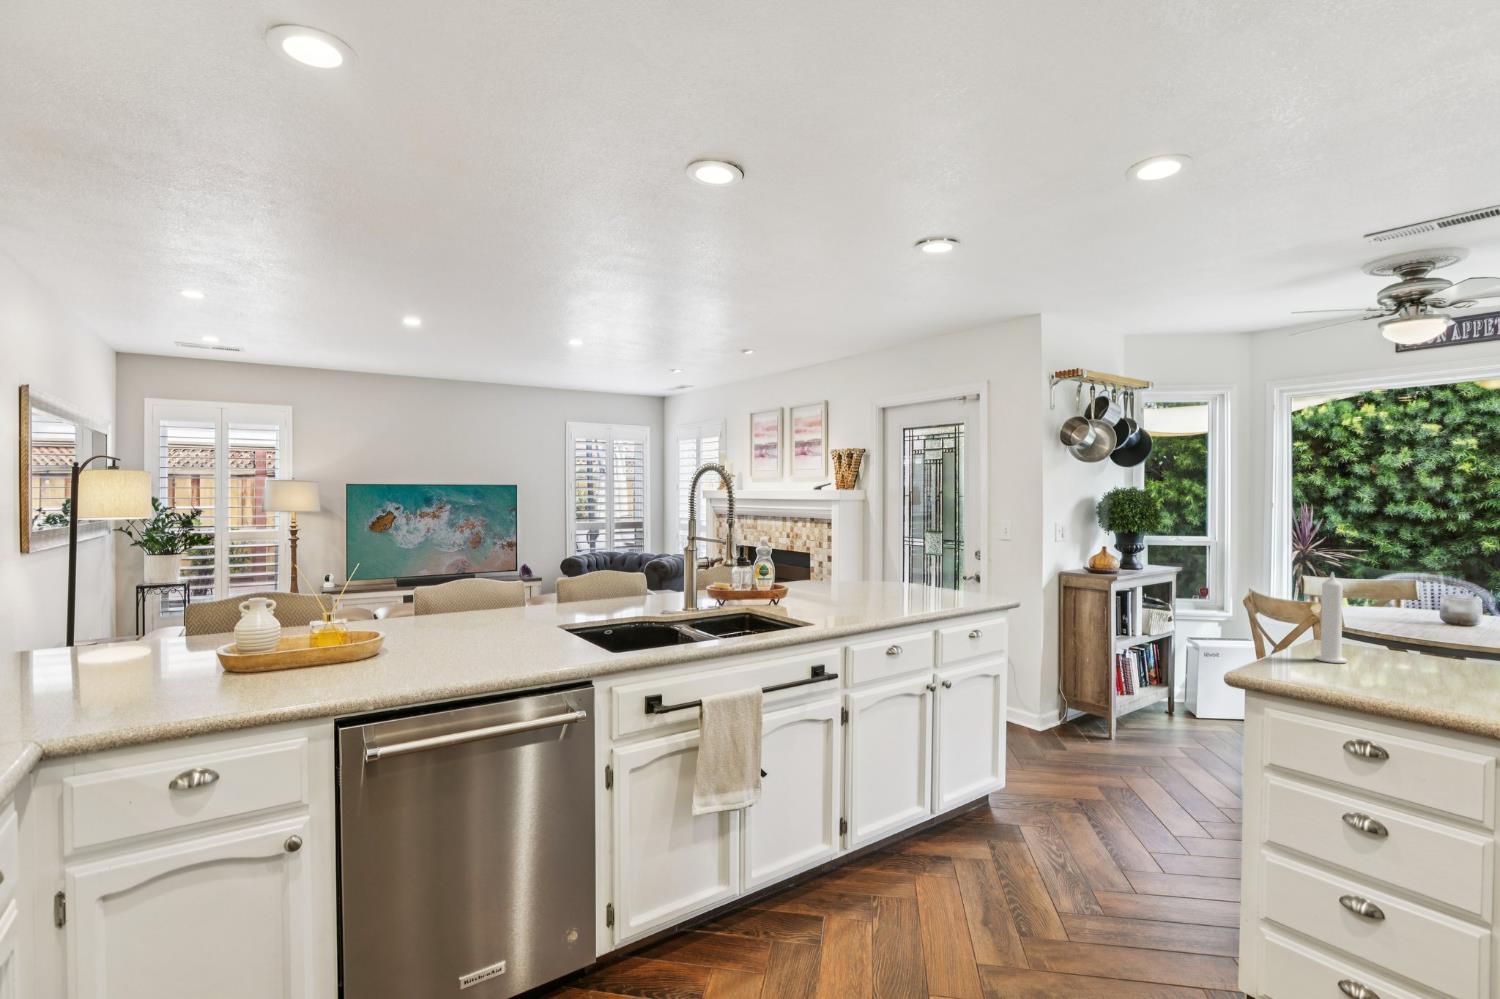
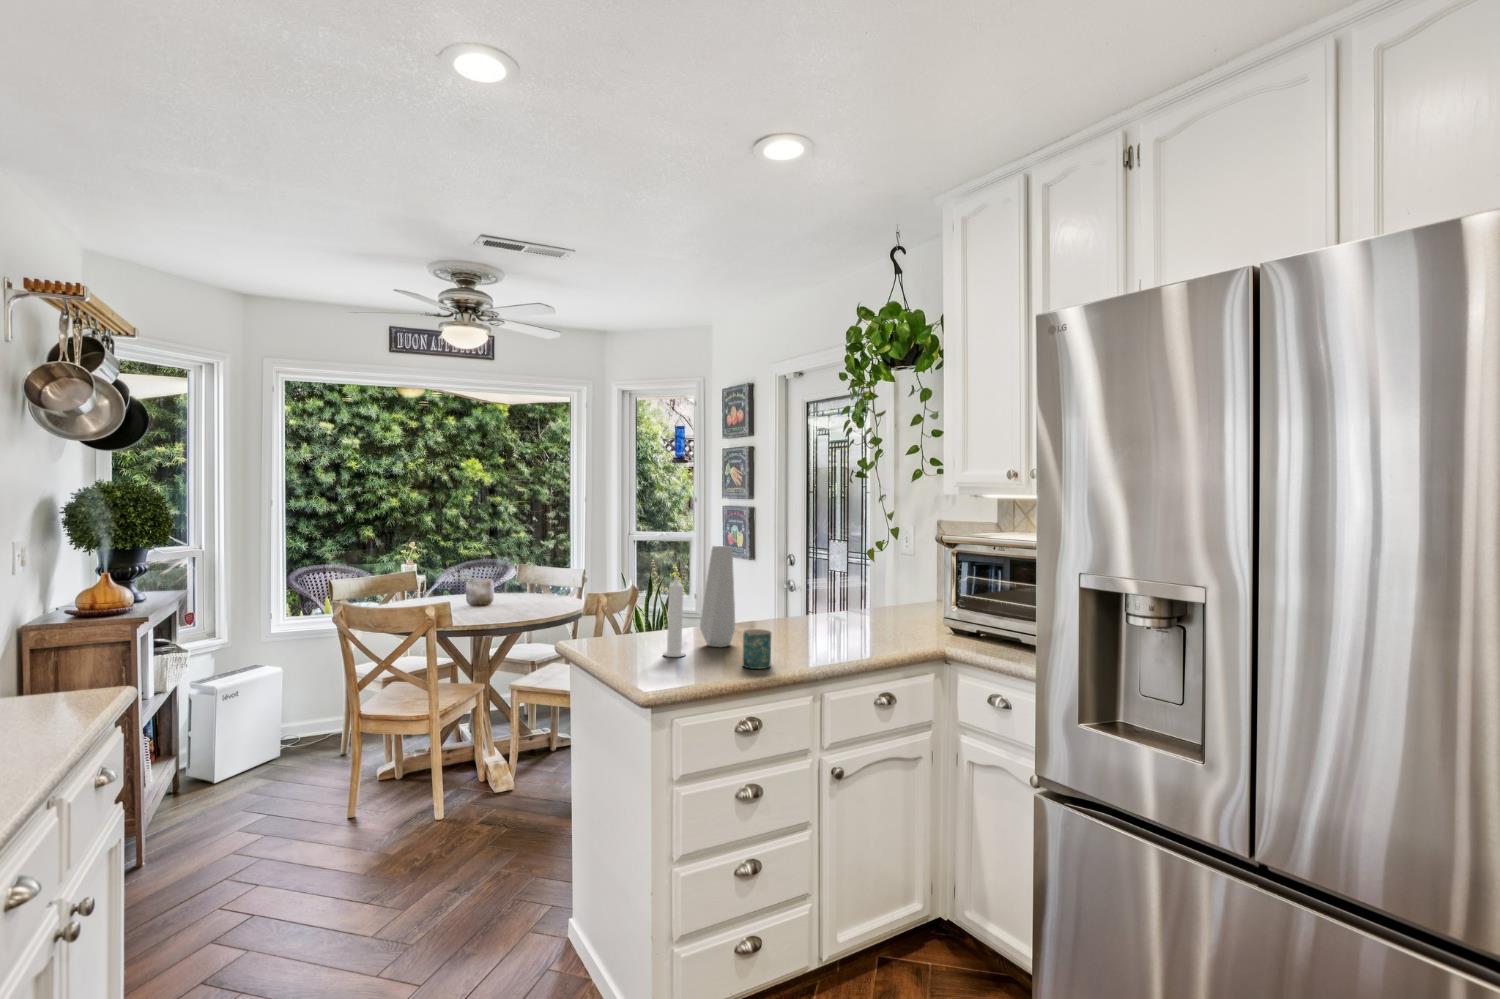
vase: none [1400,546,1465,675] -> present [700,546,735,647]
mug: none [1340,639,1404,688] -> present [743,629,771,669]

